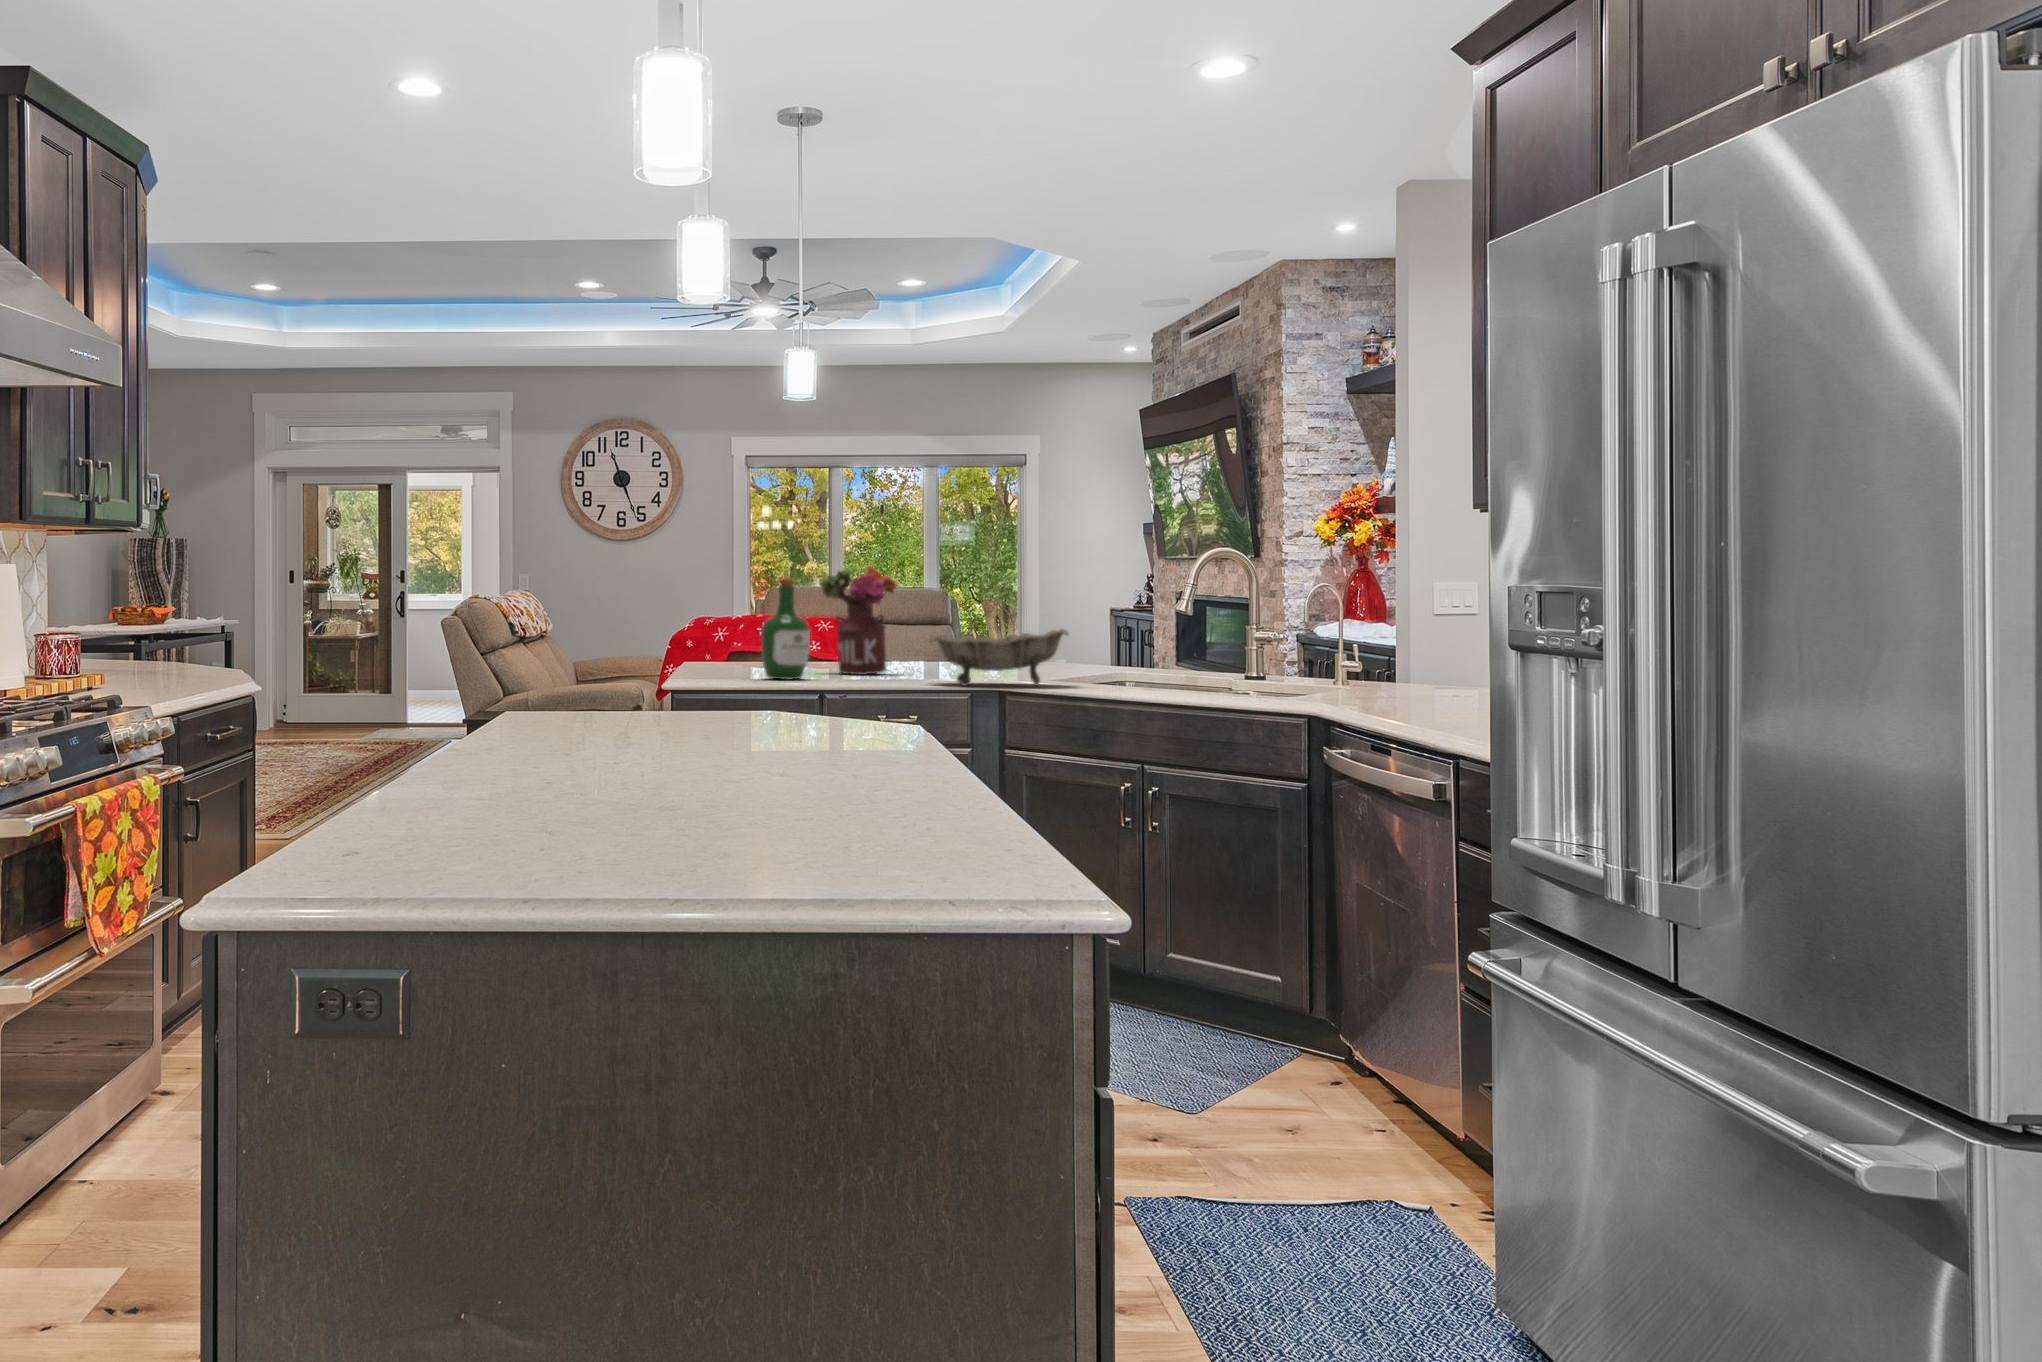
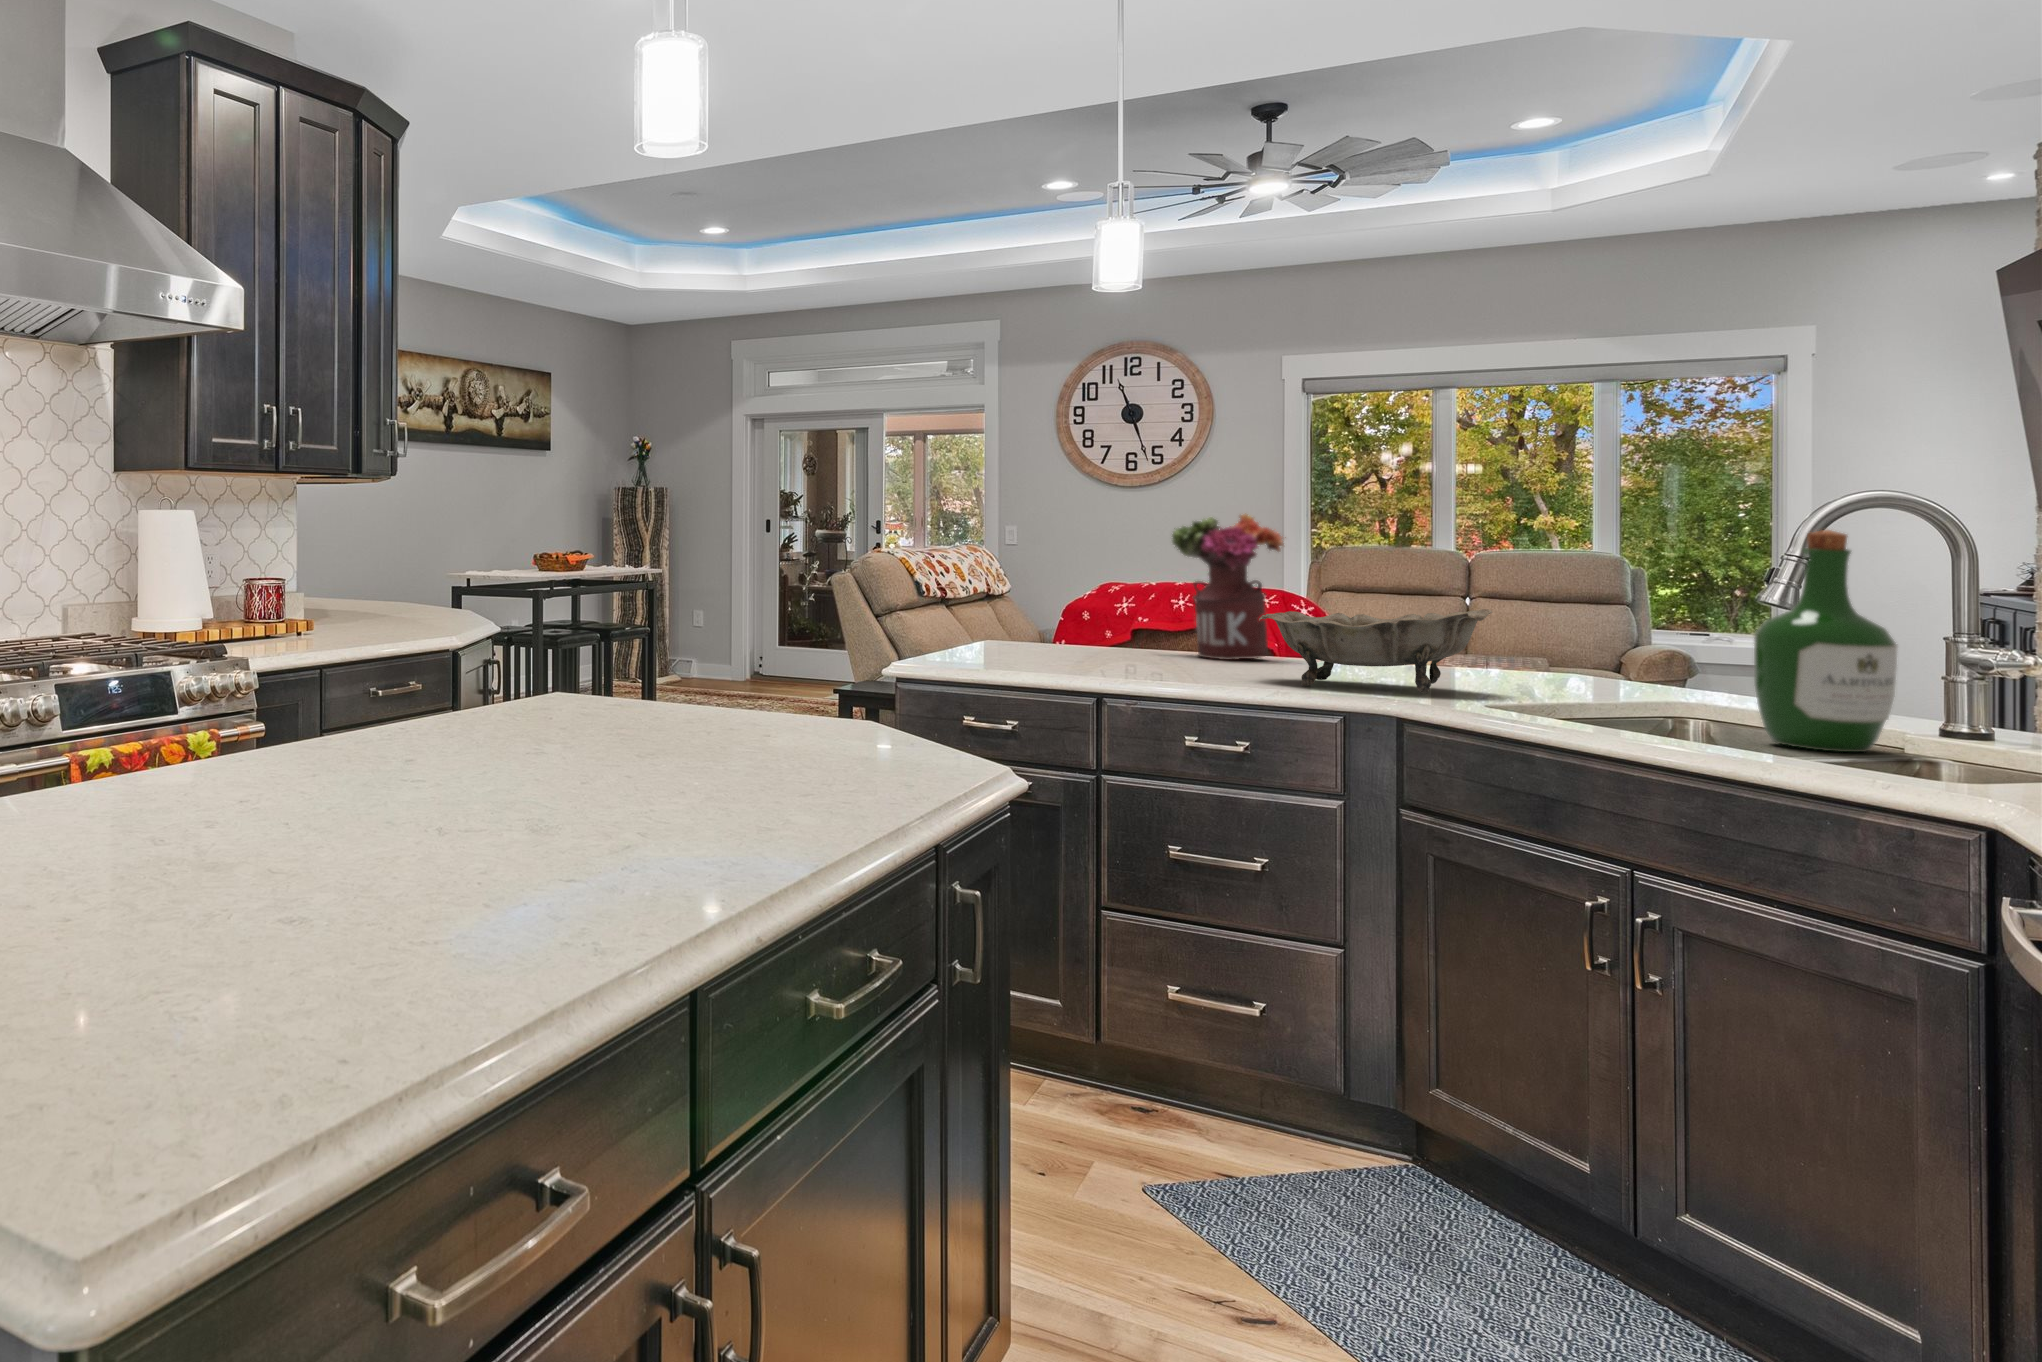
wine bottle: present [761,578,810,680] -> present [1754,530,1897,752]

